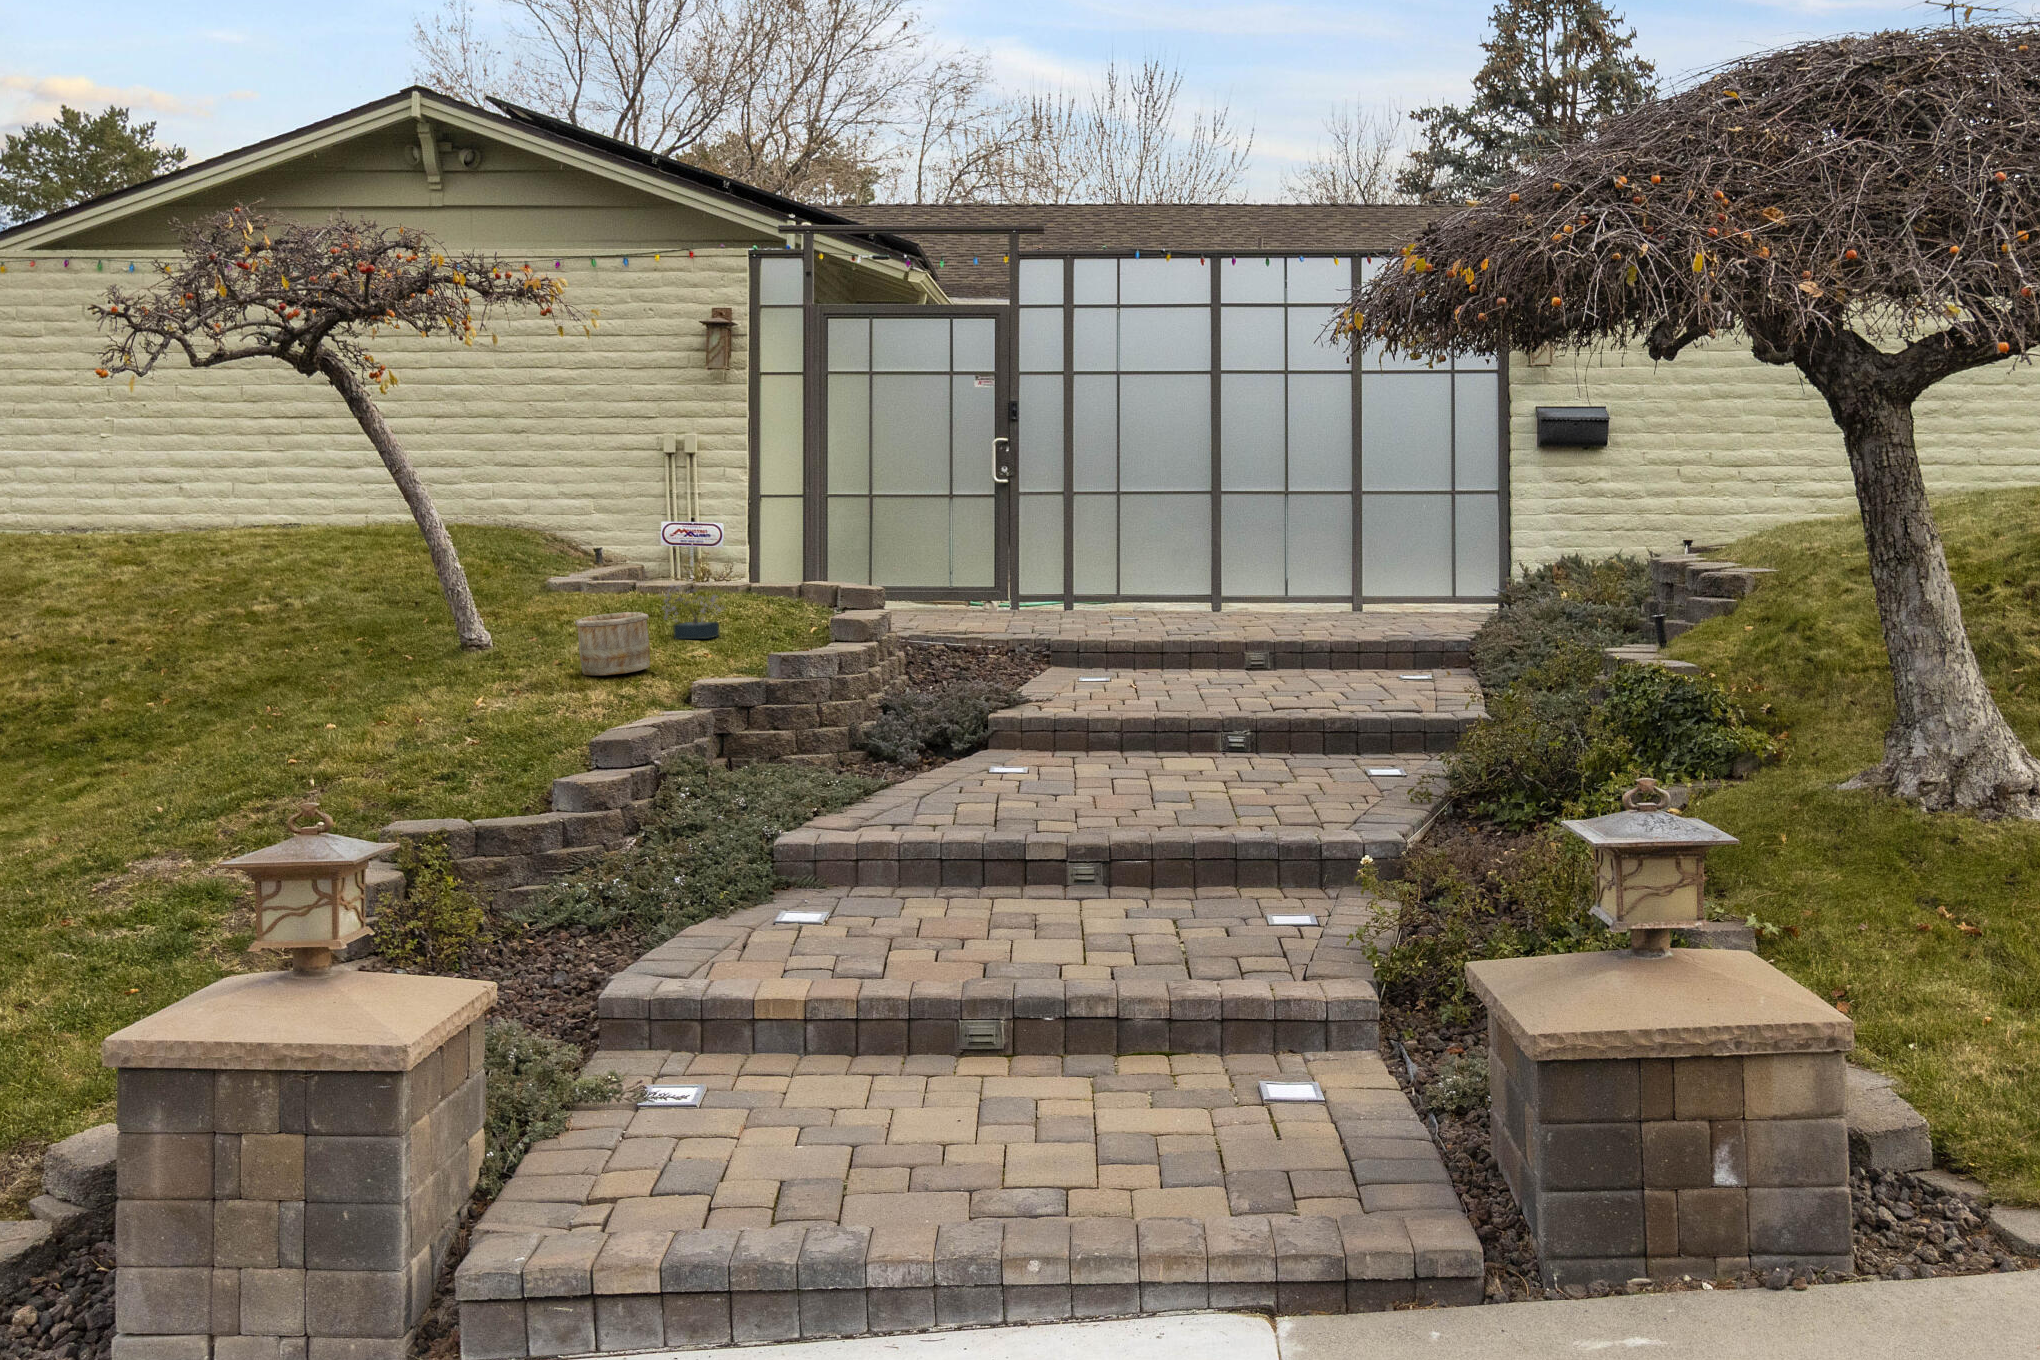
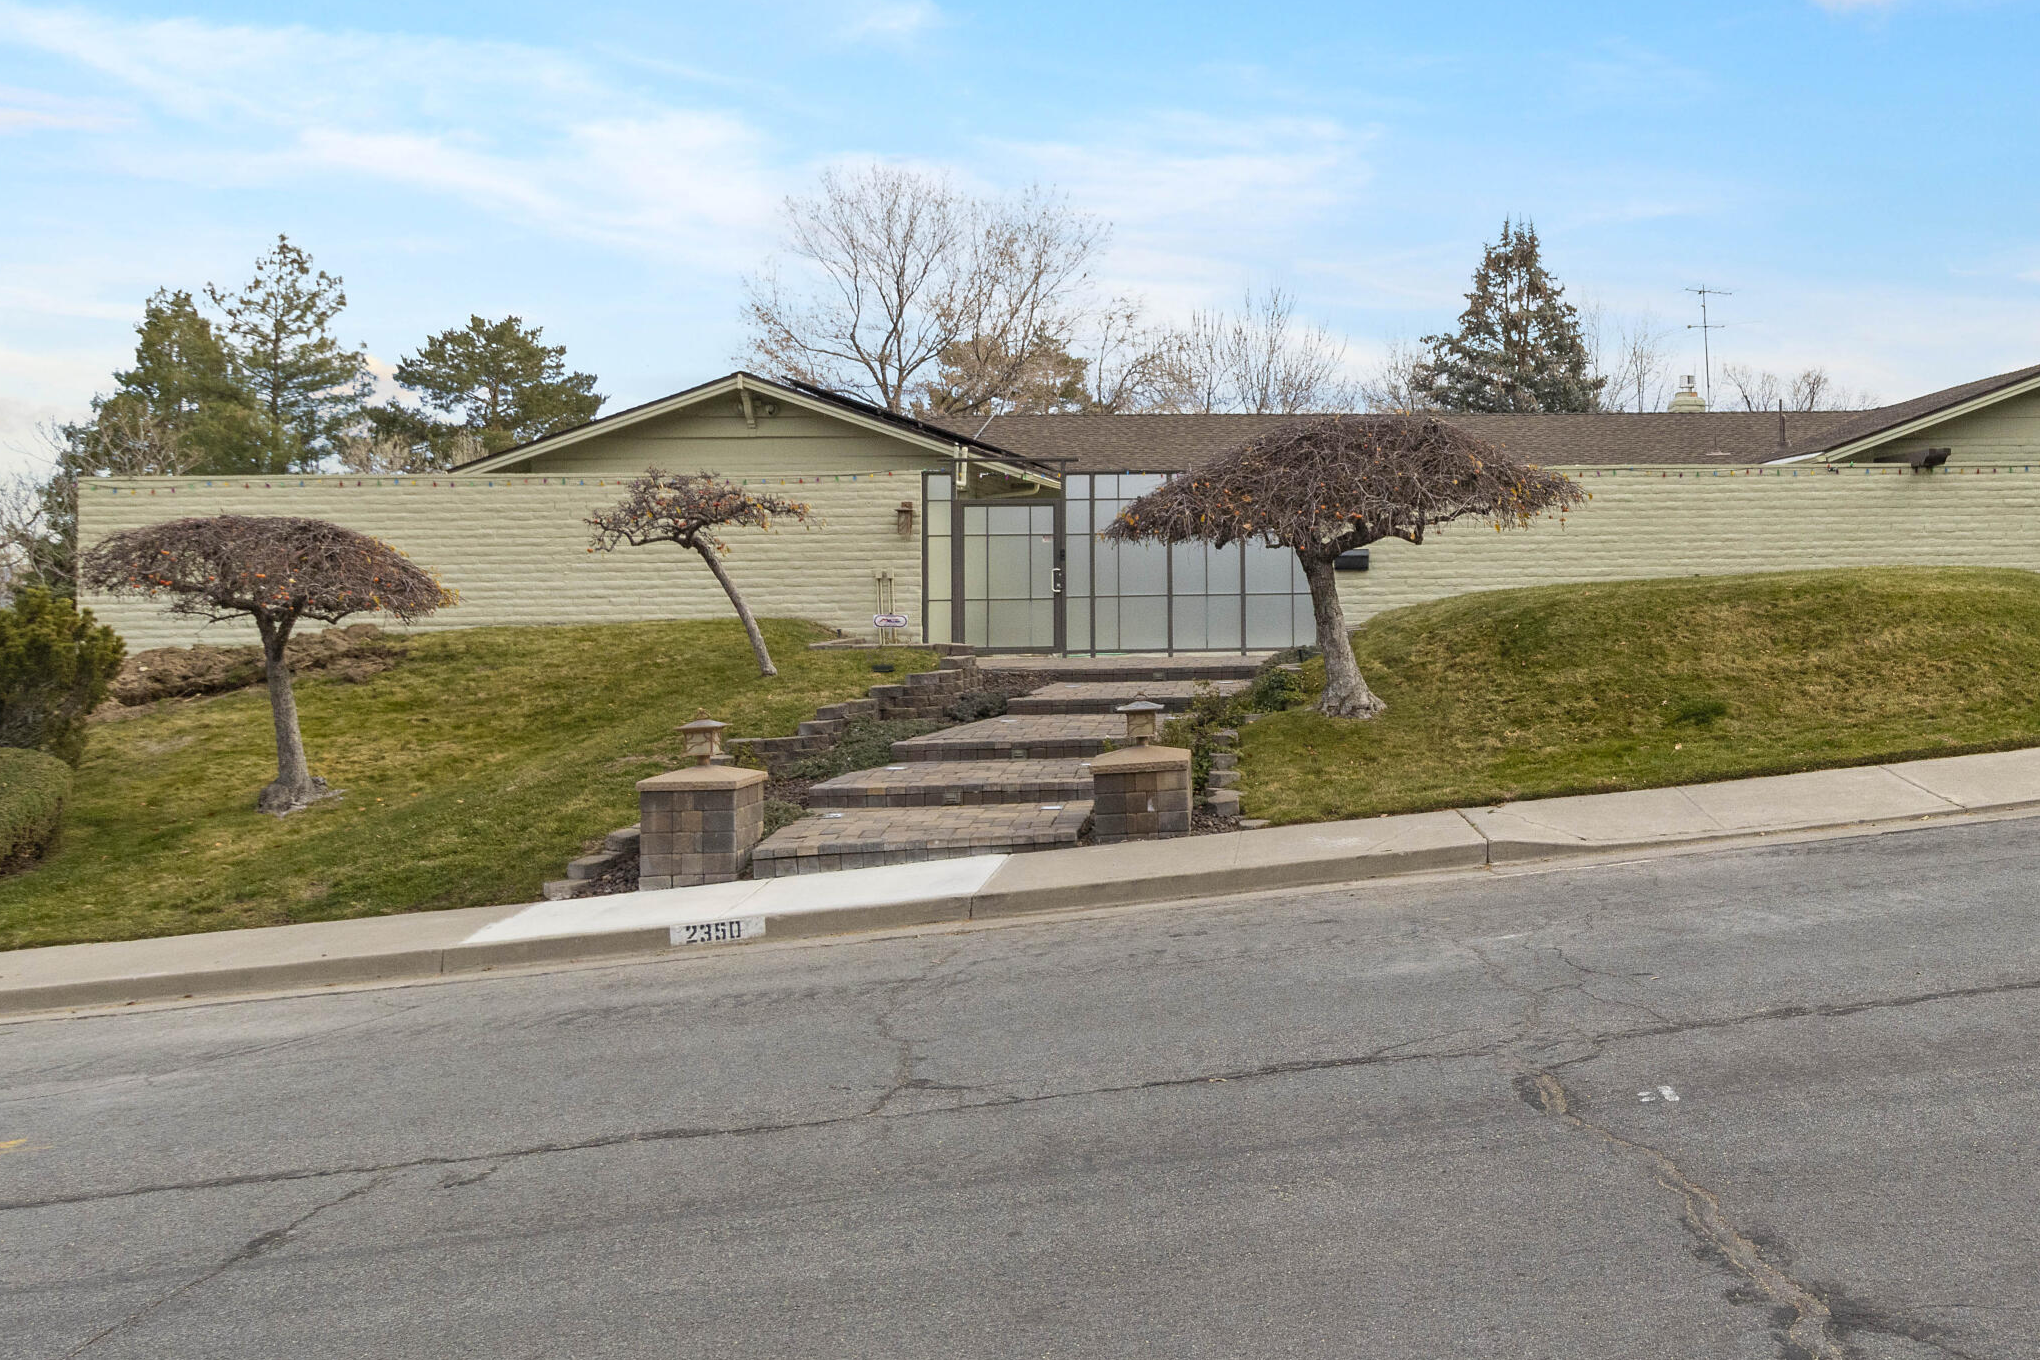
wooden bucket: present [575,612,650,675] -> none [818,658,854,687]

